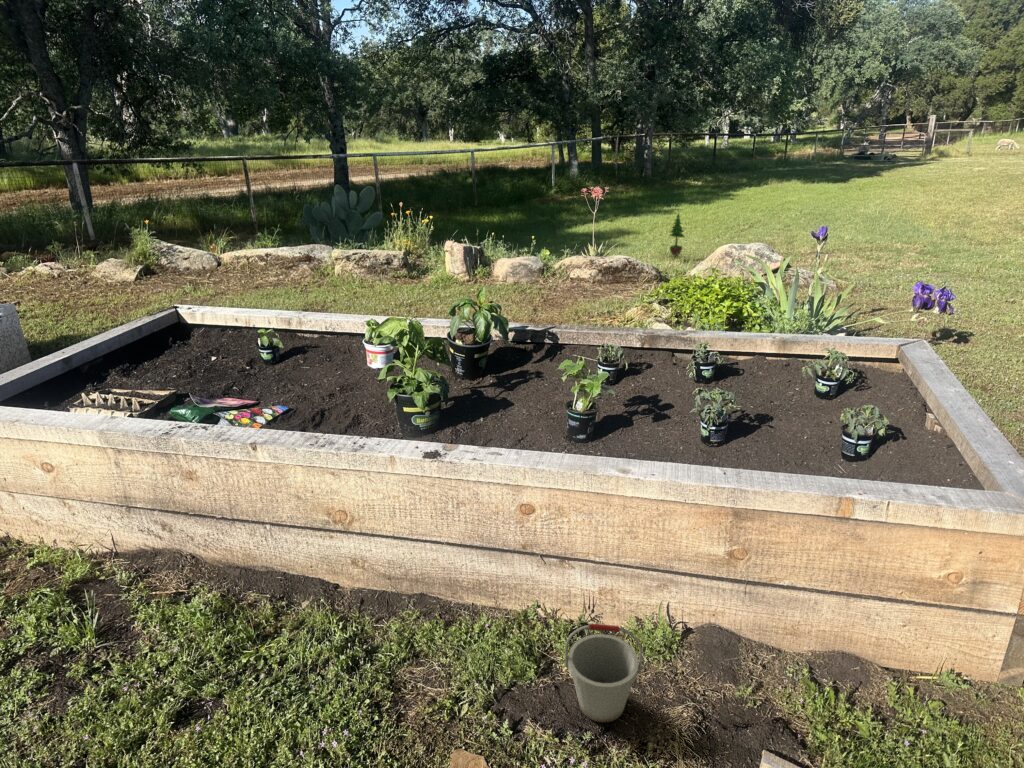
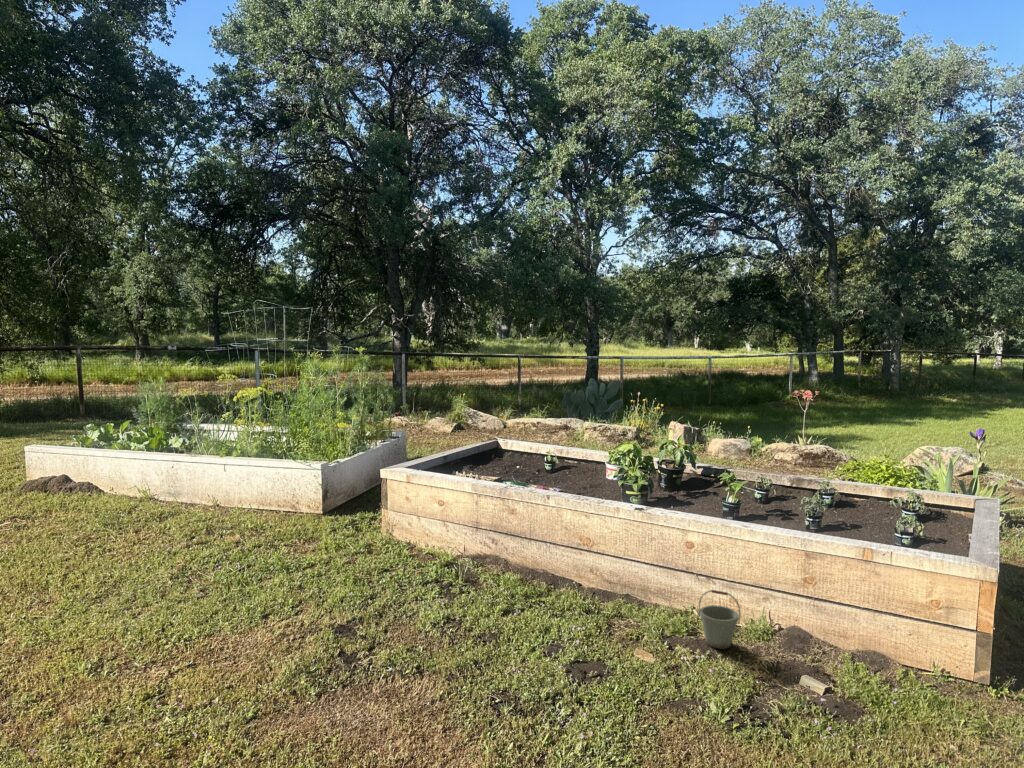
potted tree: present [670,214,684,256] -> none [878,416,893,454]

